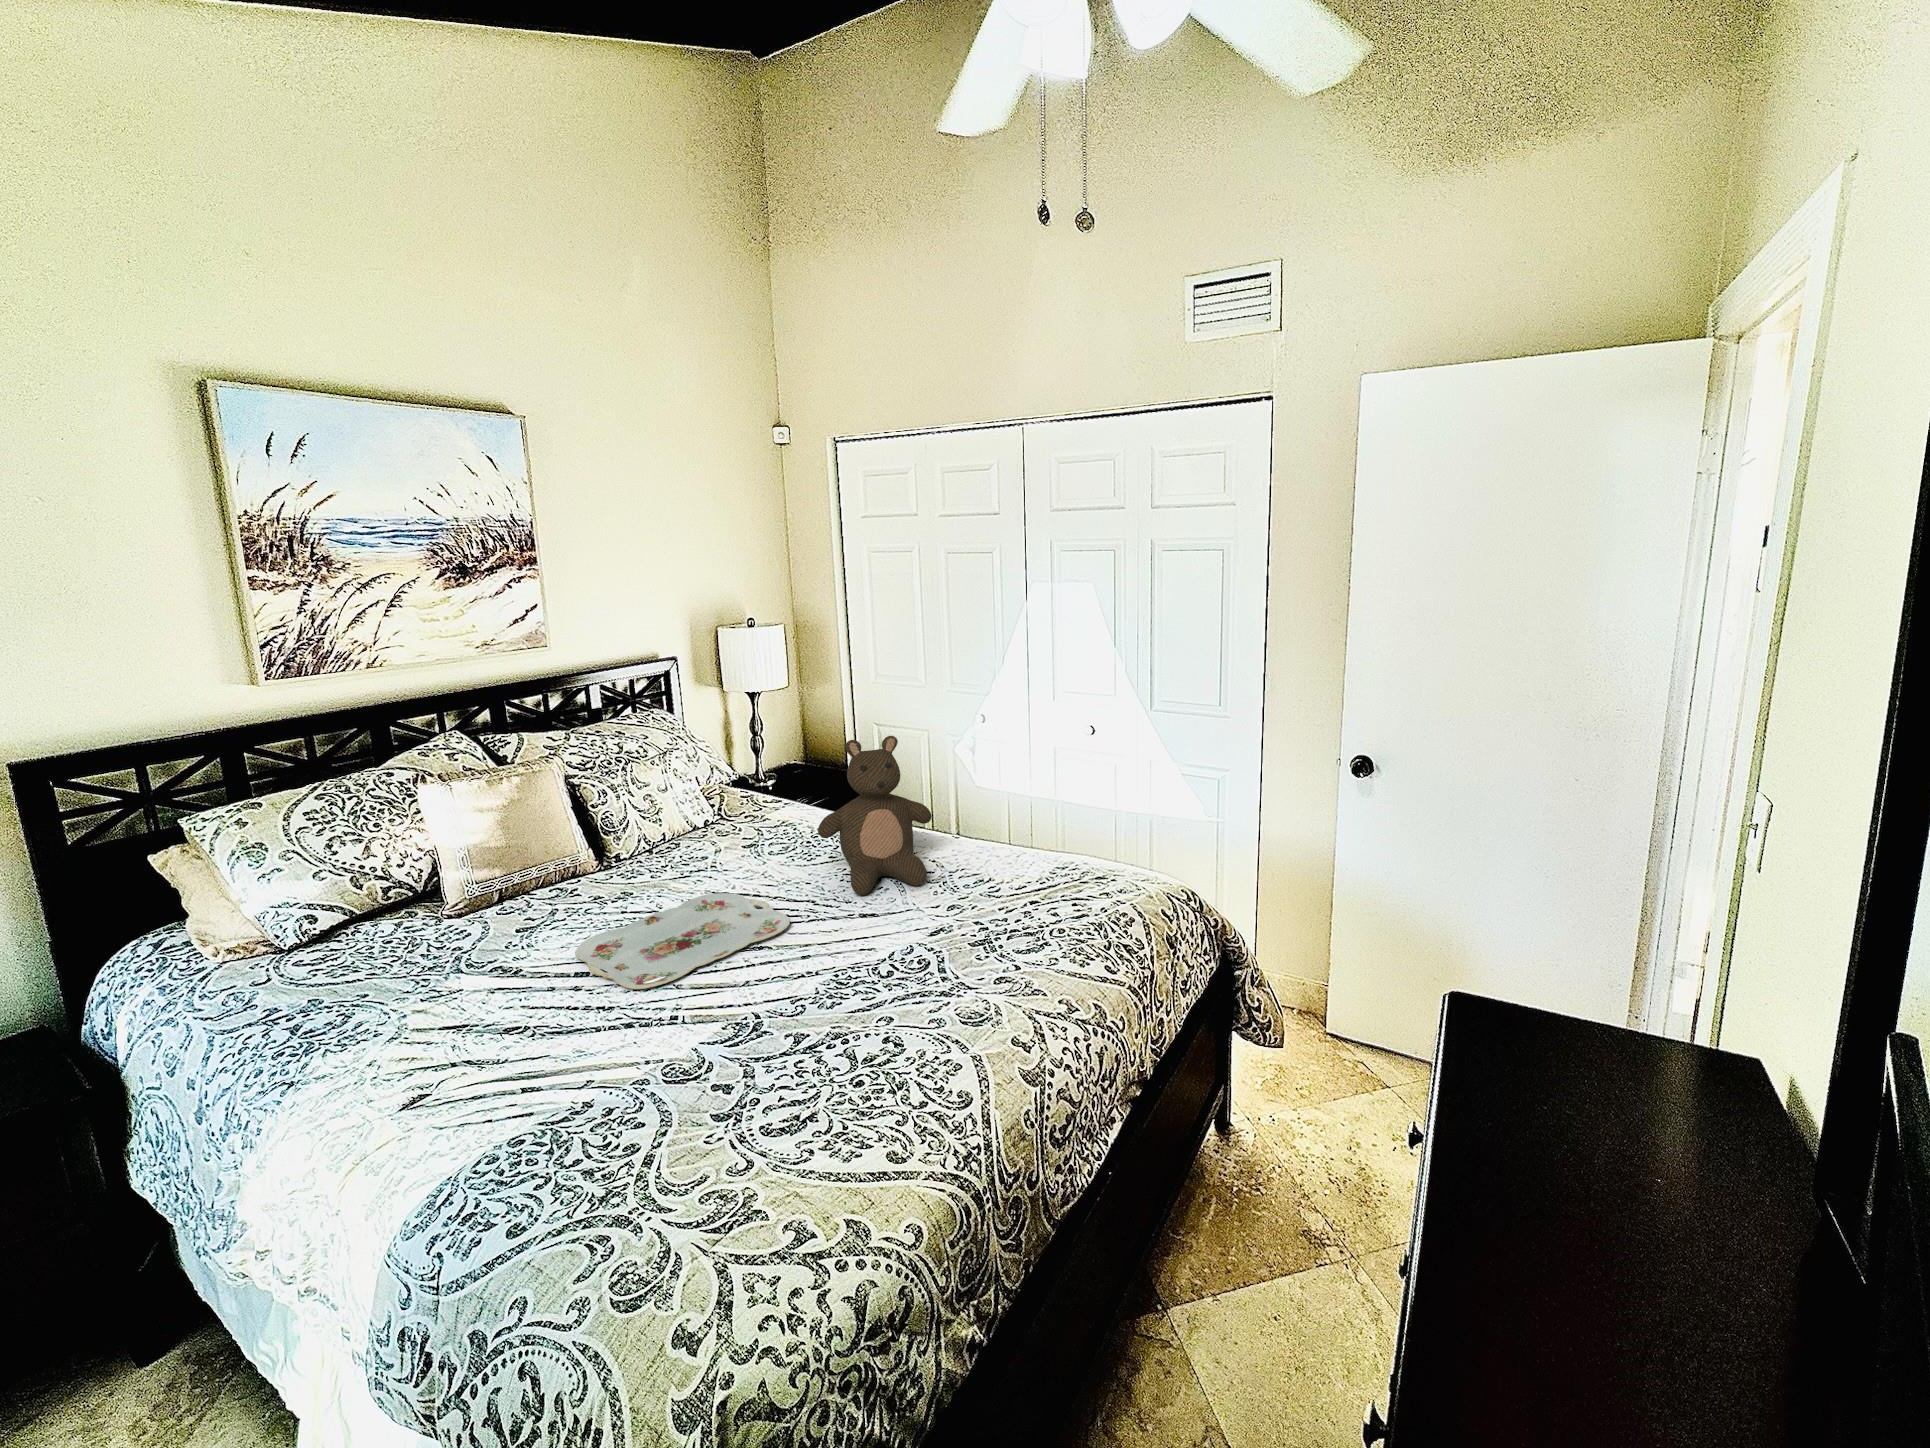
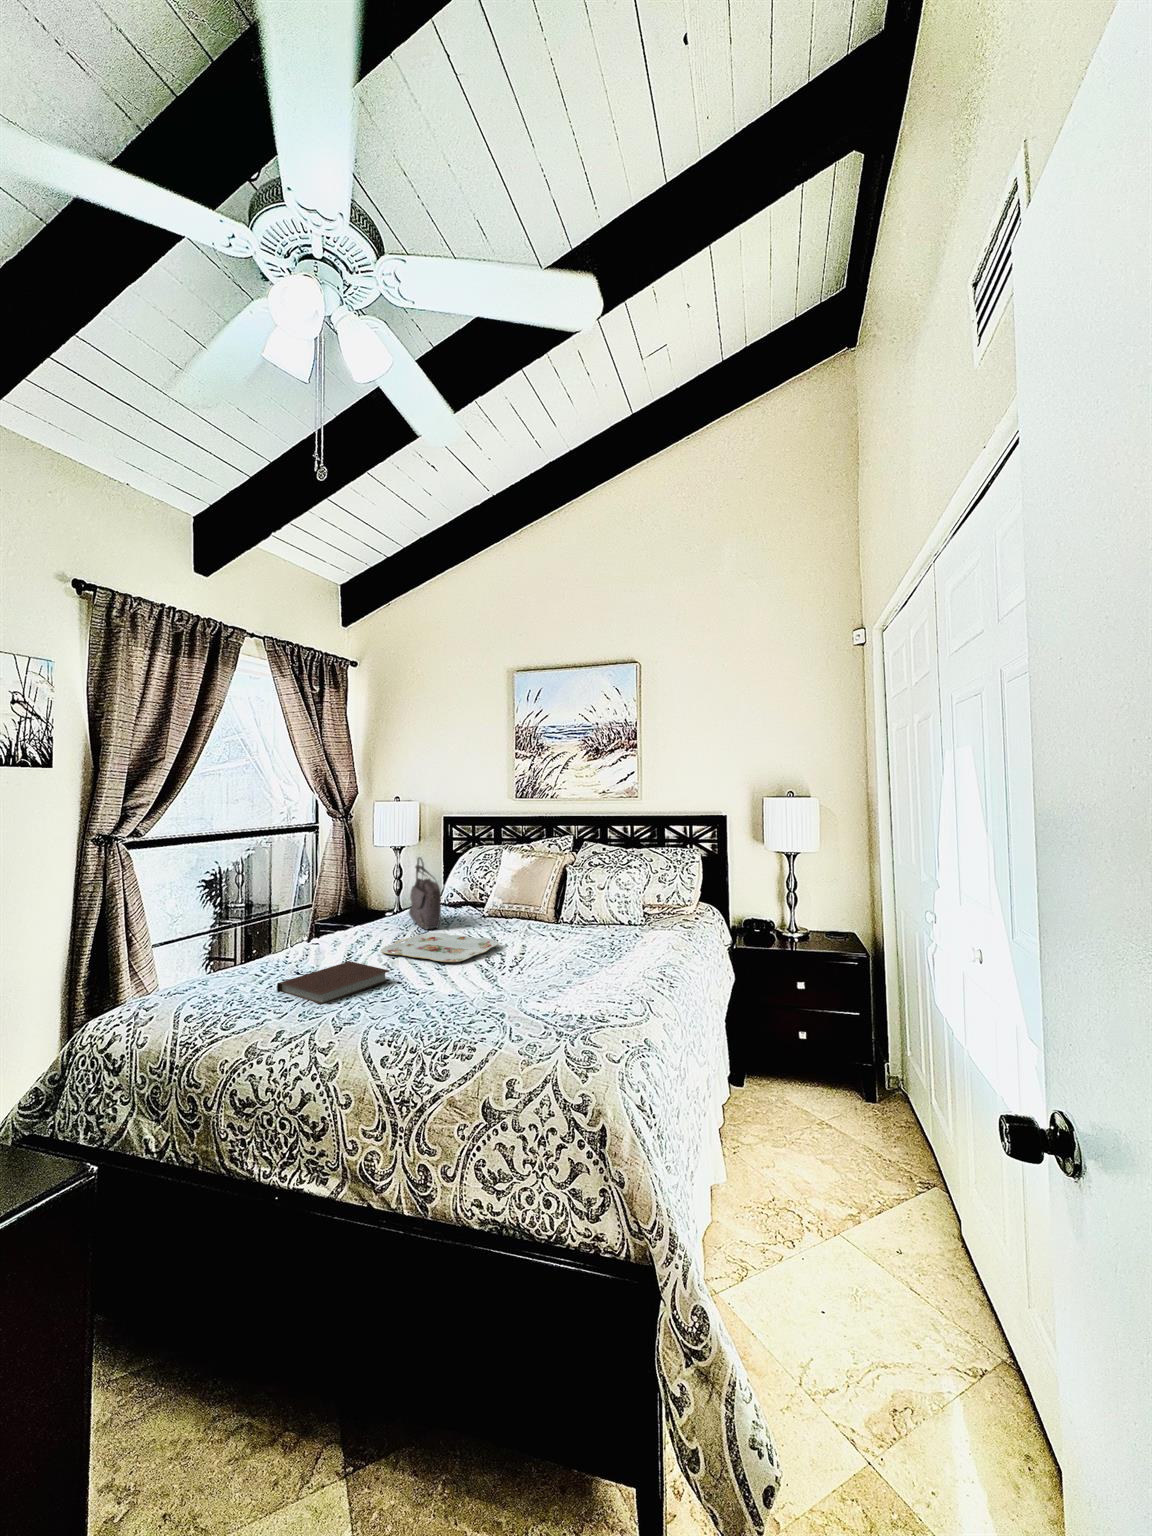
stuffed bear: present [818,736,932,895] -> none [502,863,584,983]
handbag: none [363,829,522,976] -> present [409,857,441,929]
notebook: none [745,953,922,1066] -> present [277,961,390,1005]

